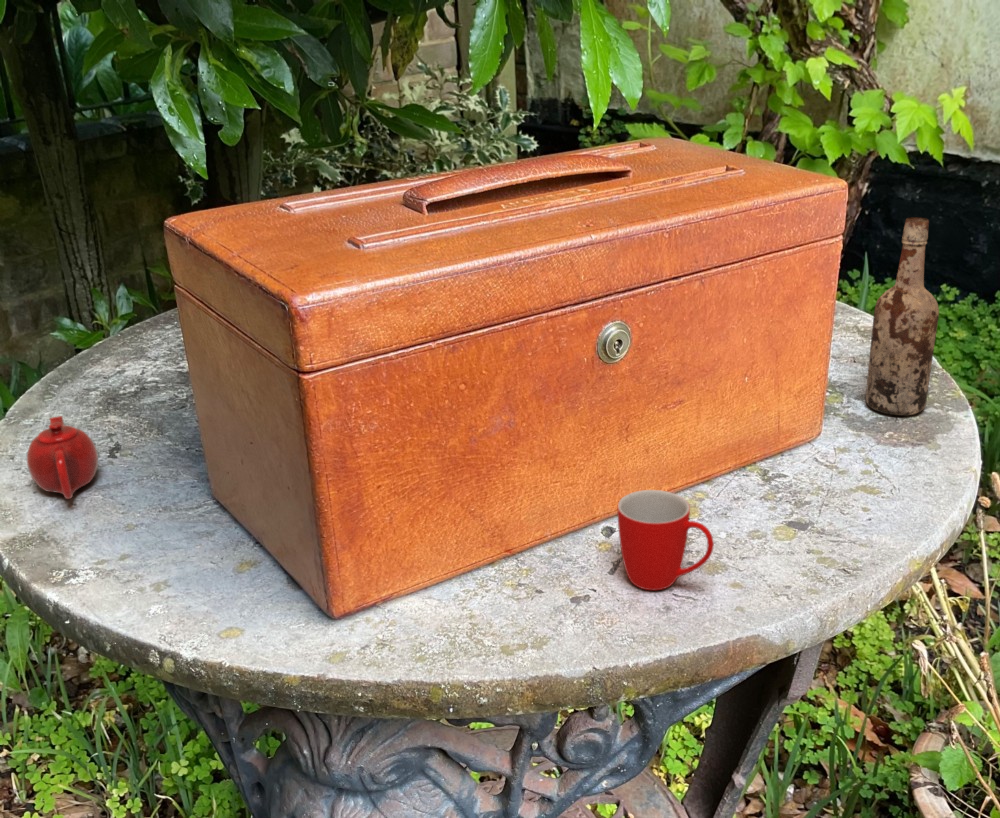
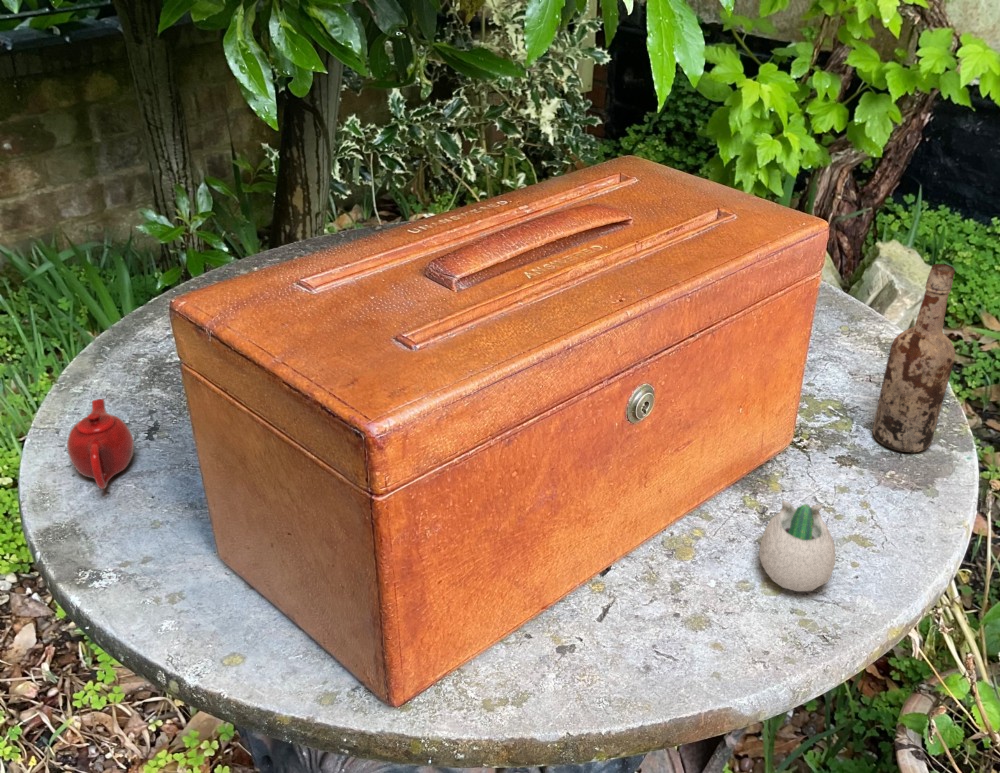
succulent planter: none [768,441,846,531] -> present [759,501,835,591]
mug: present [618,490,714,590] -> none [608,548,697,646]

